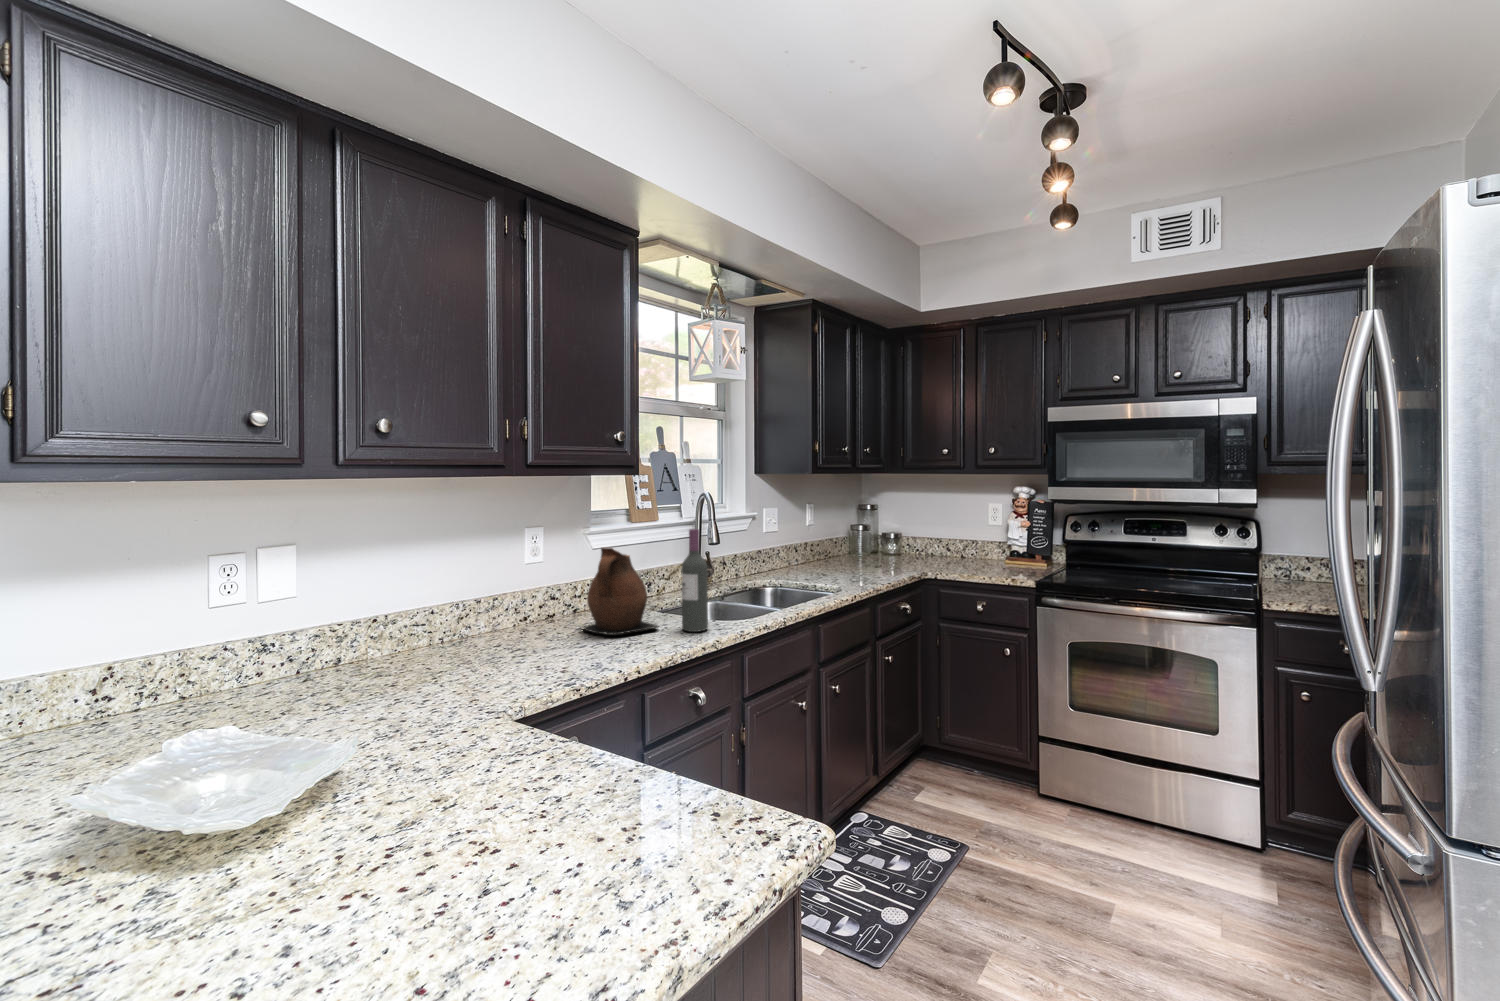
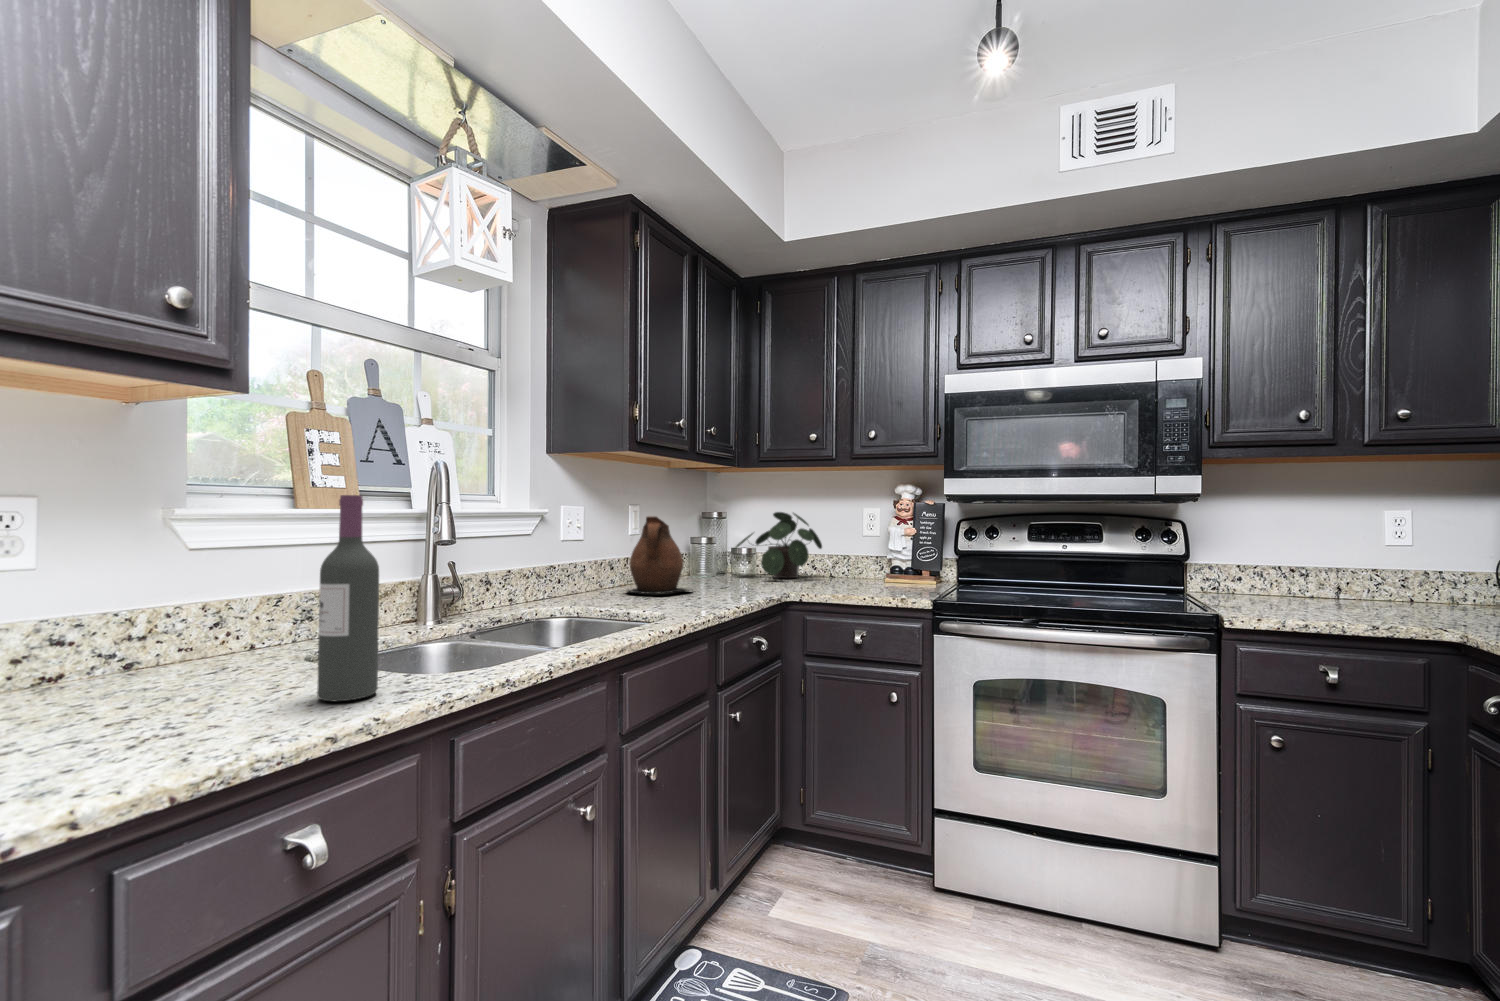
potted plant: none [884,507,955,559] -> present [735,512,822,578]
ceramic pitcher: present [583,548,658,635] -> present [627,516,690,594]

